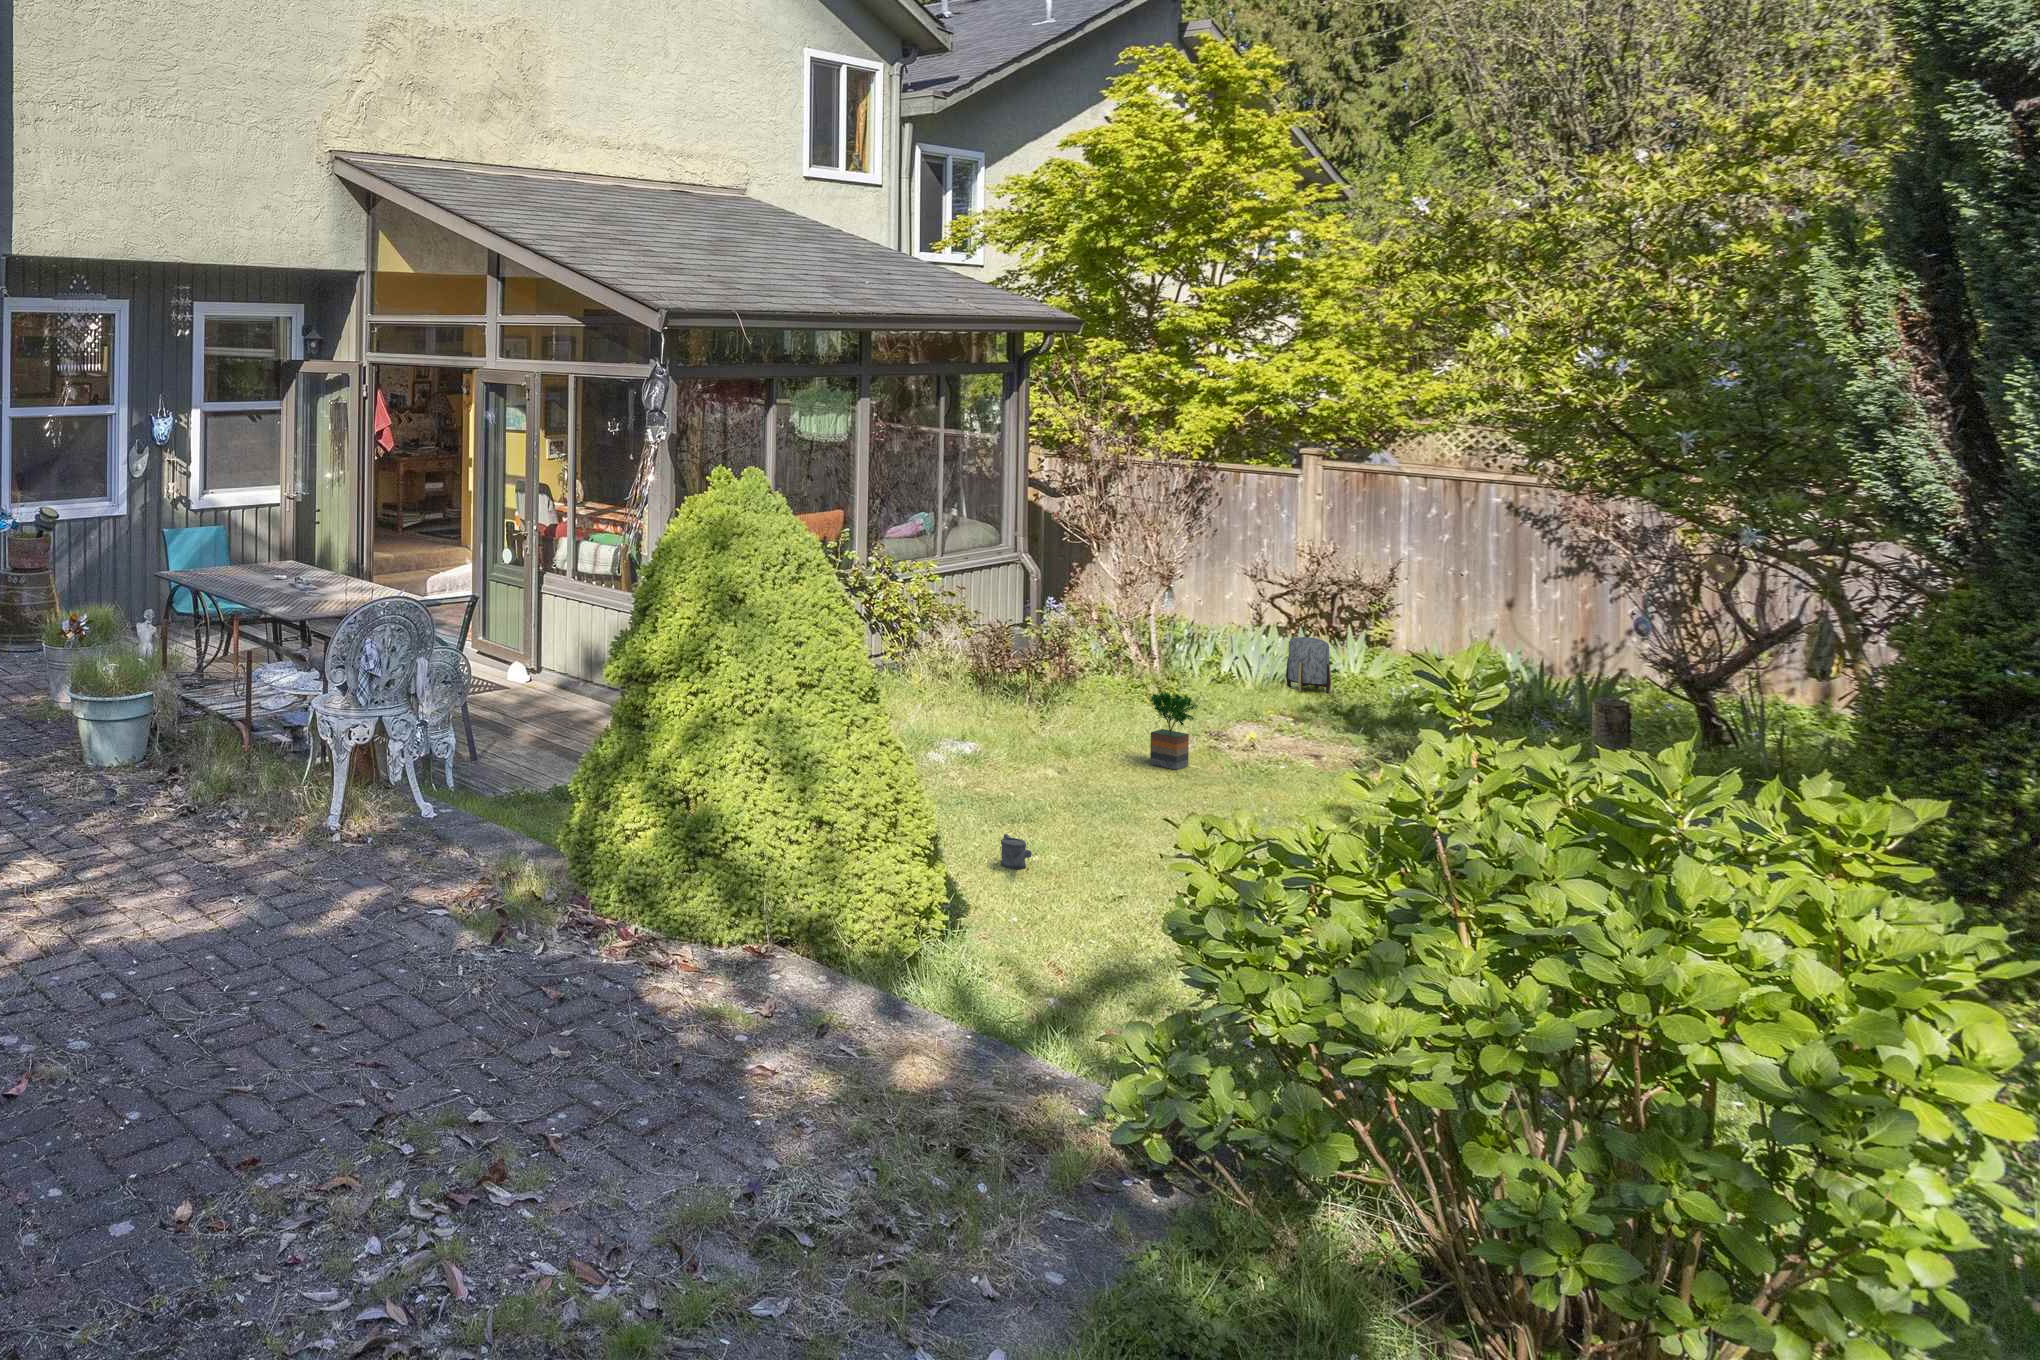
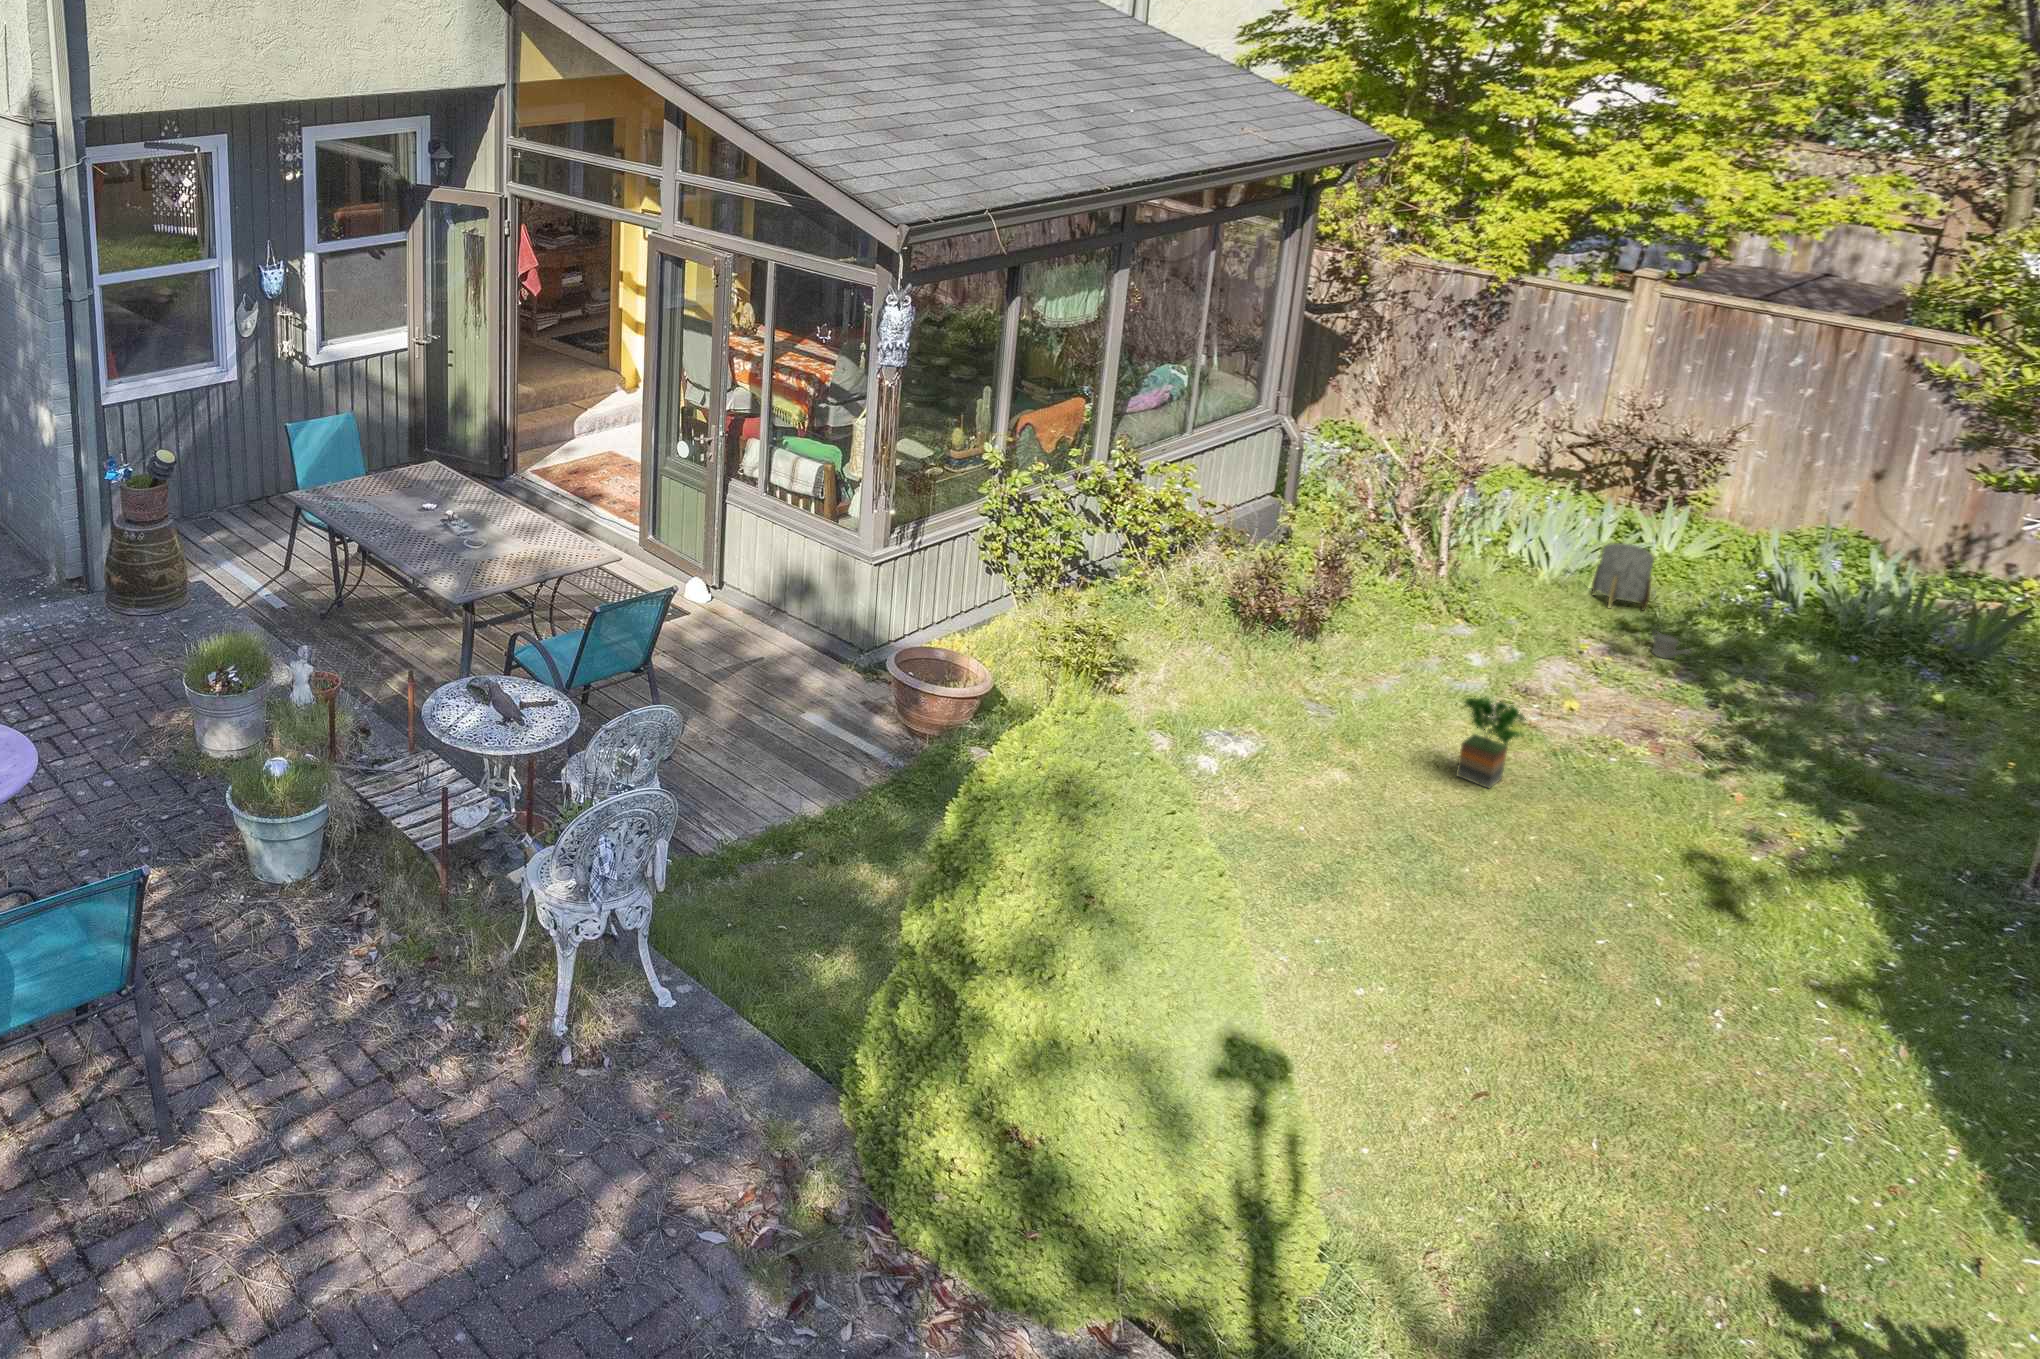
watering can: present [1001,834,1032,869] -> present [1652,631,1691,659]

